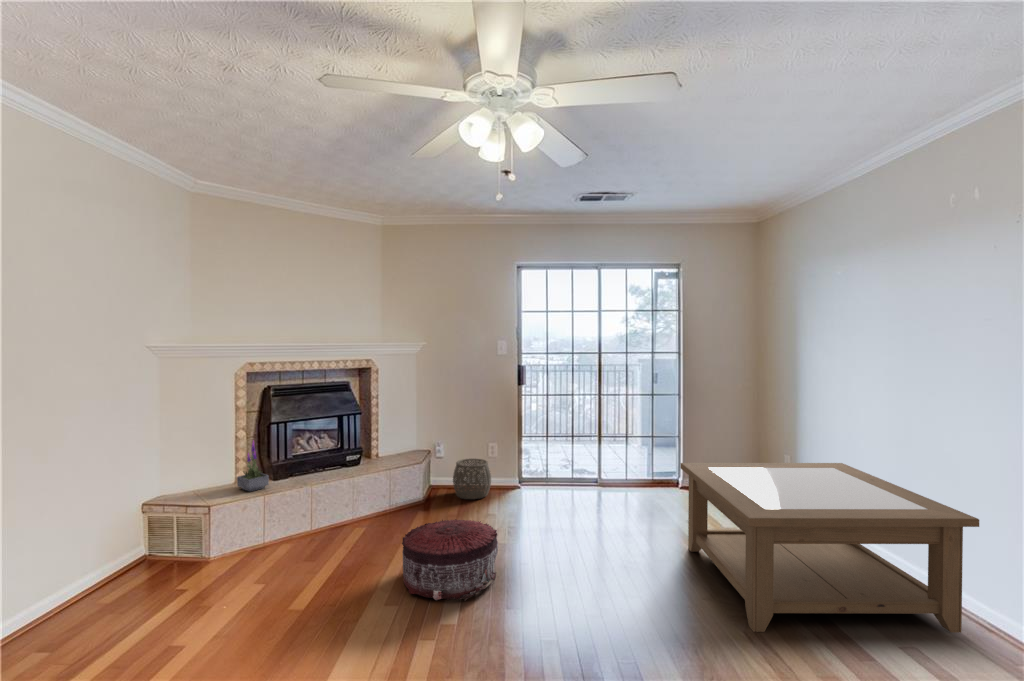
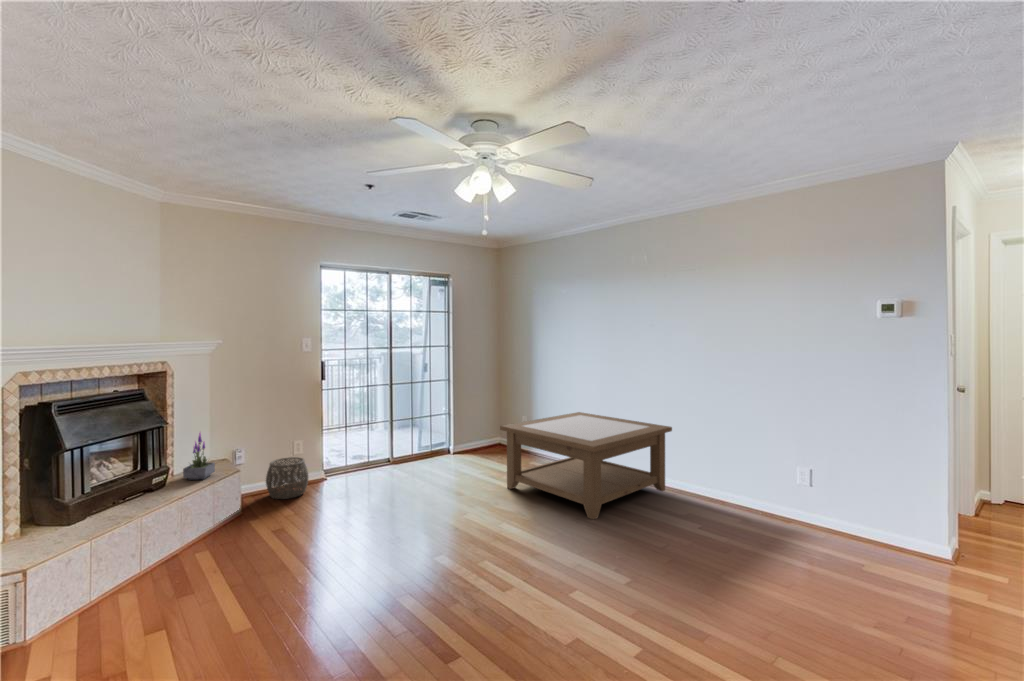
potted plant: present [237,442,269,491] -> present [183,433,215,480]
pouf: present [402,519,498,600] -> none [320,501,414,580]

